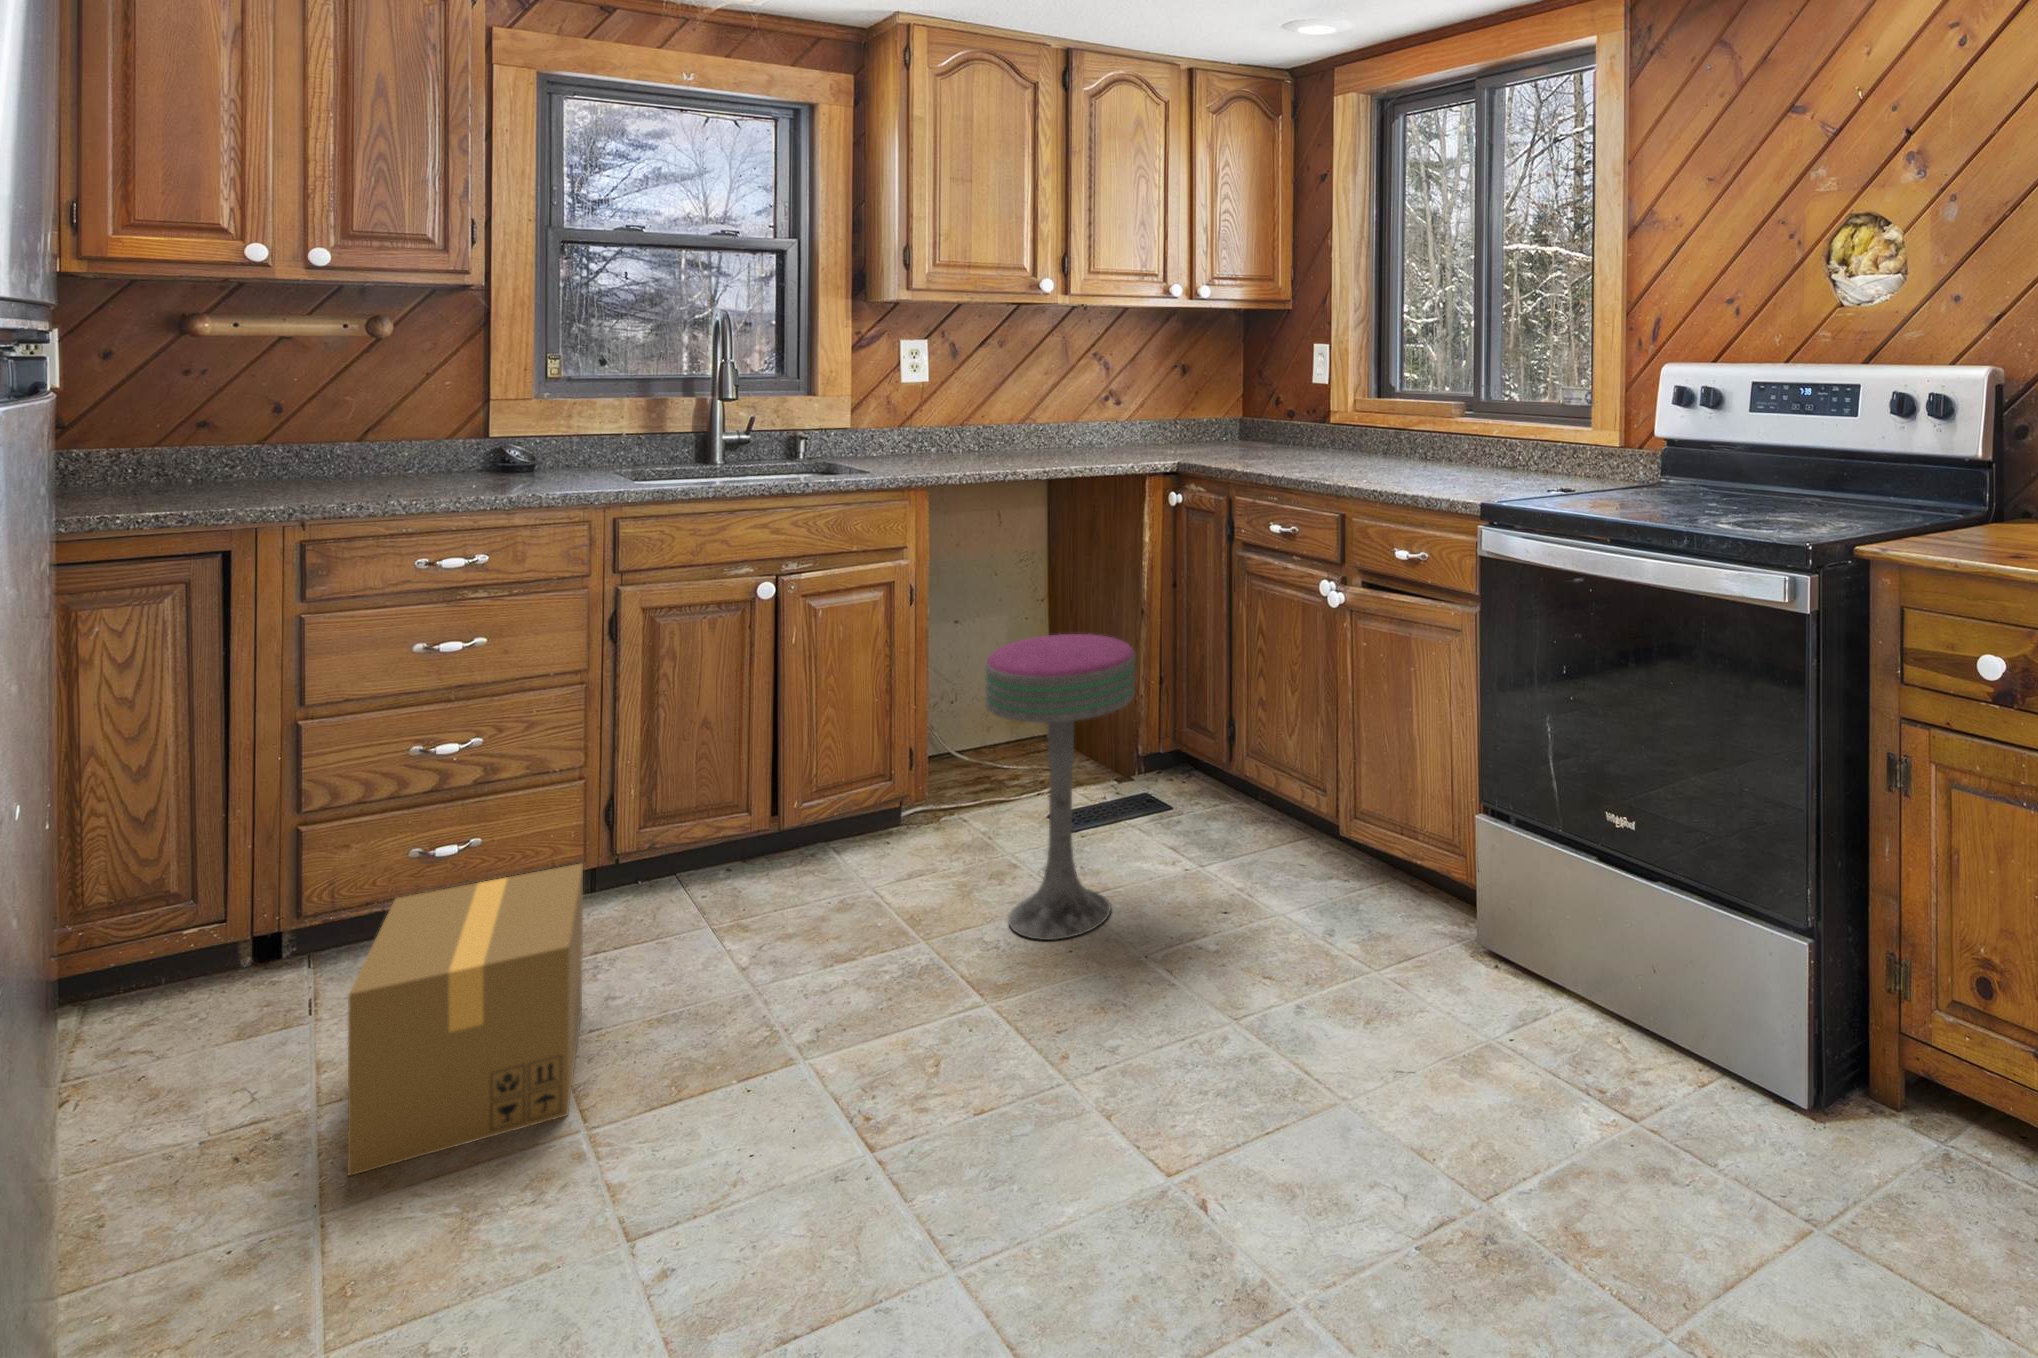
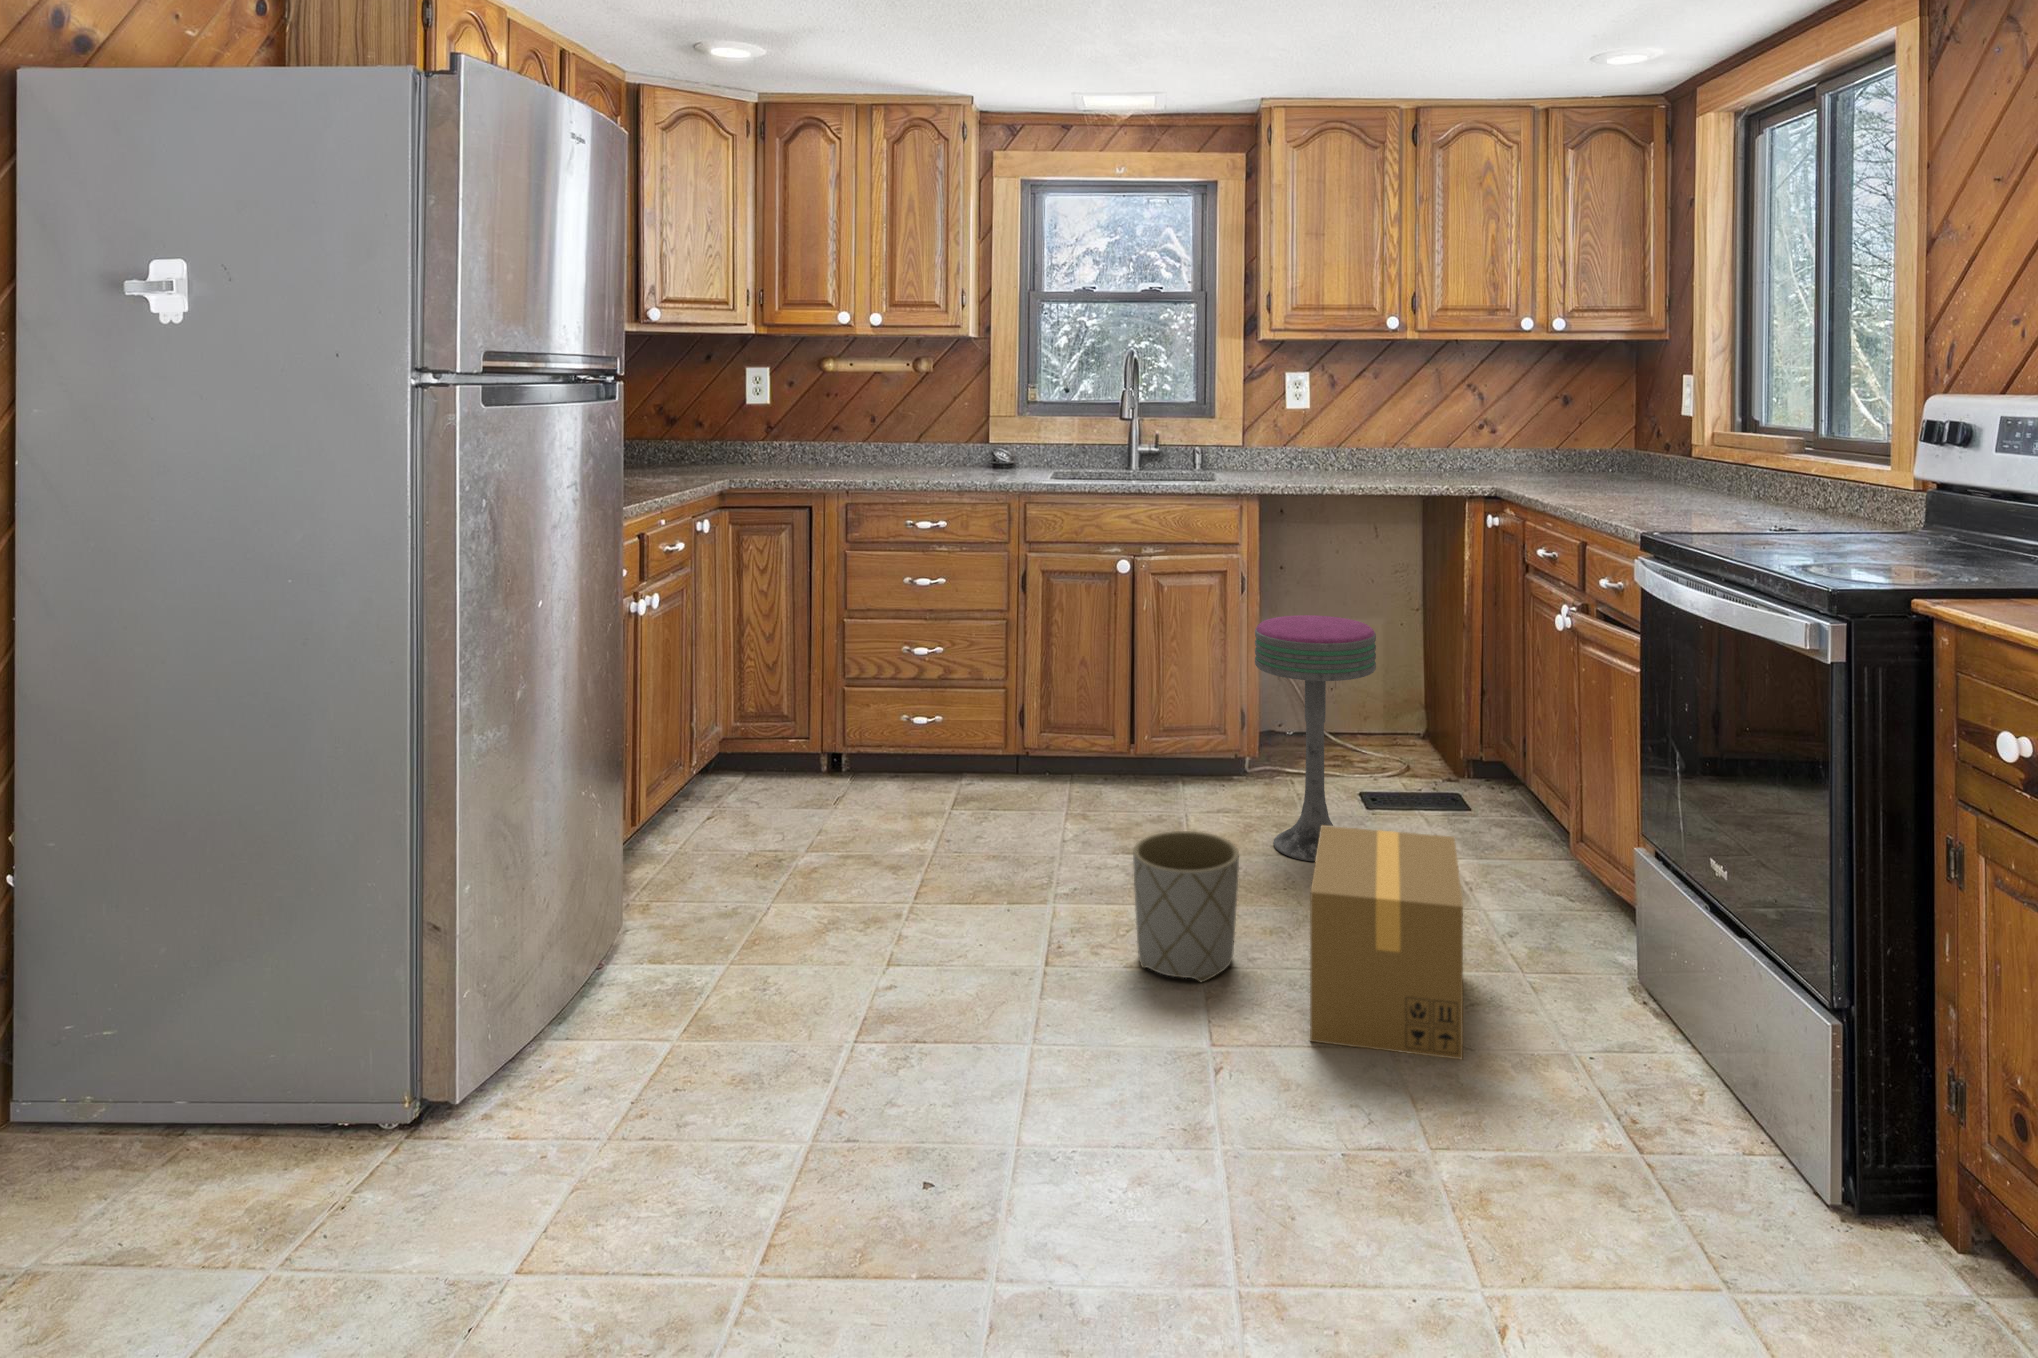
cardboard box: present [348,864,583,1176] -> present [1310,825,1463,1059]
planter: none [973,959,1123,1185] -> present [1133,831,1239,982]

